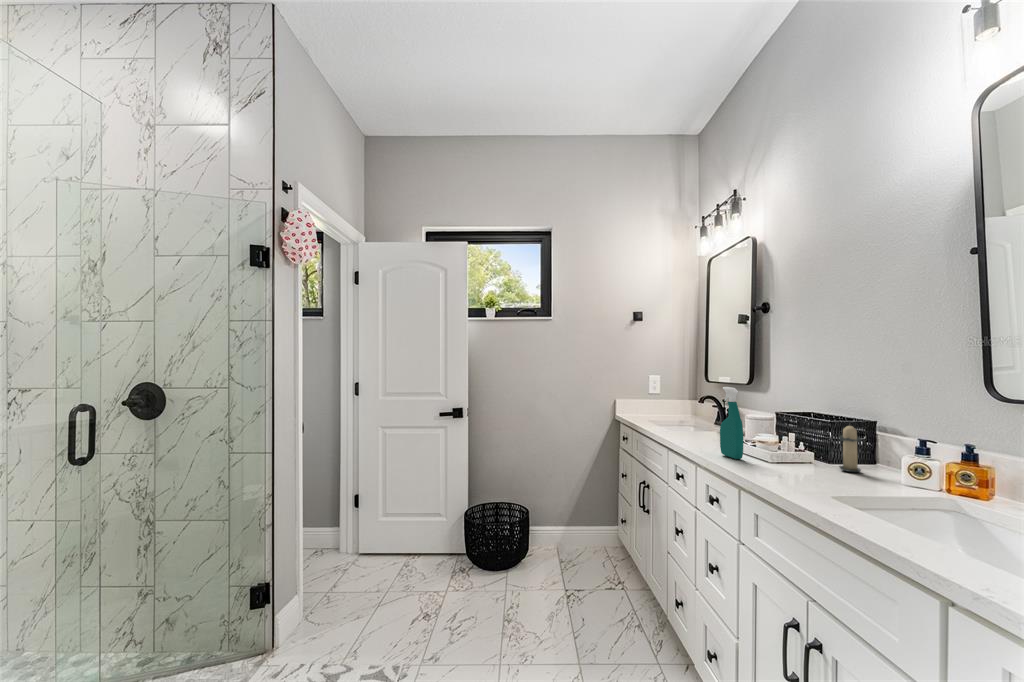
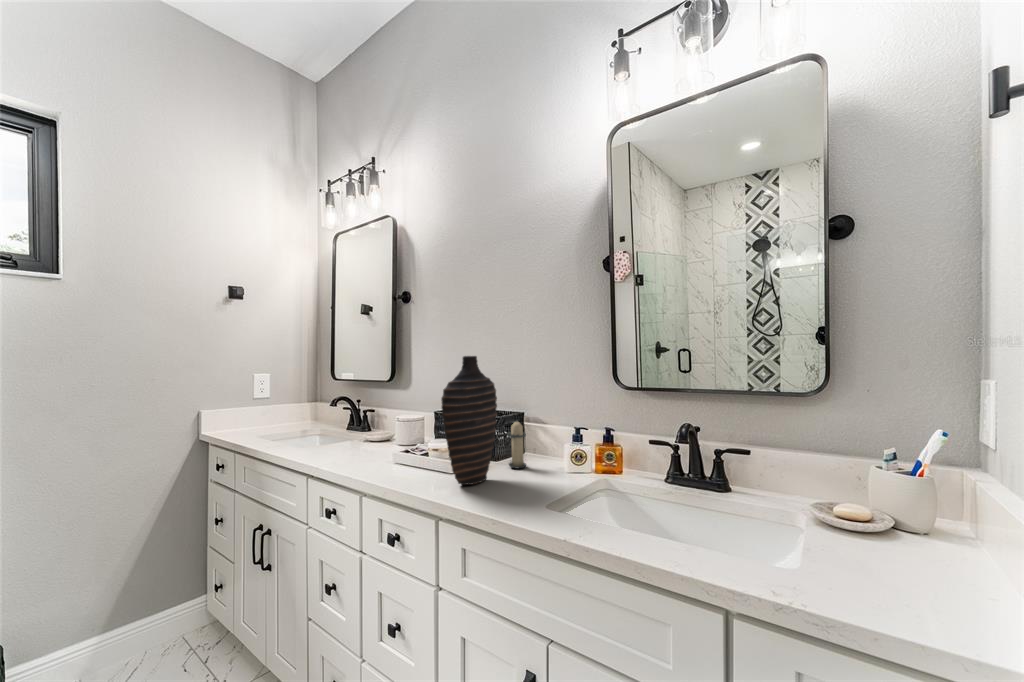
decorative vase: none [754,357,820,473] -> present [441,356,497,485]
spray bottle: present [720,387,744,459] -> none [389,392,418,477]

